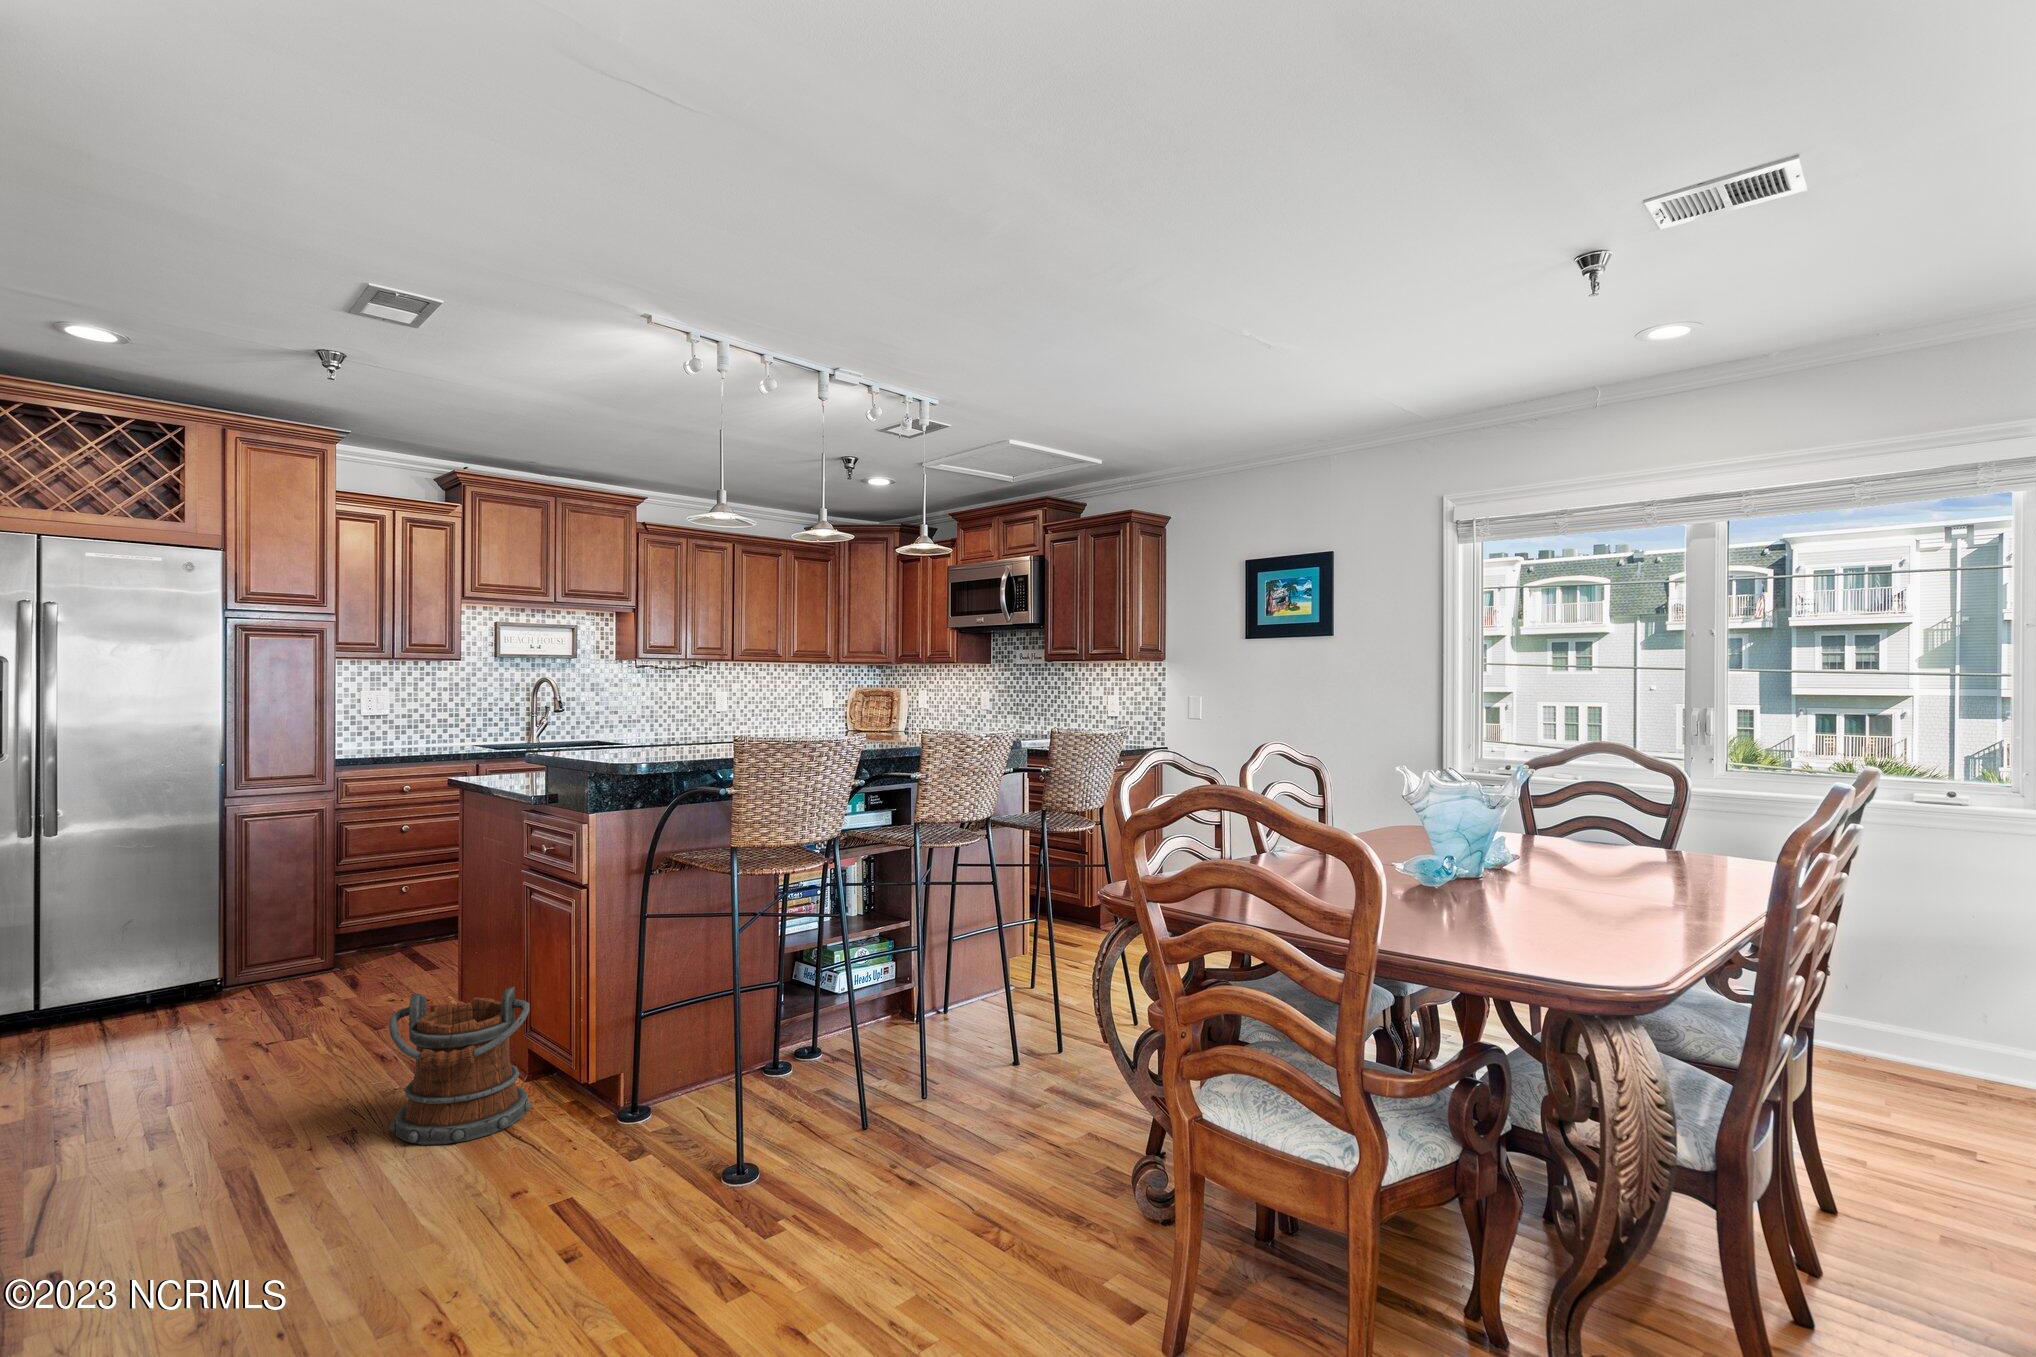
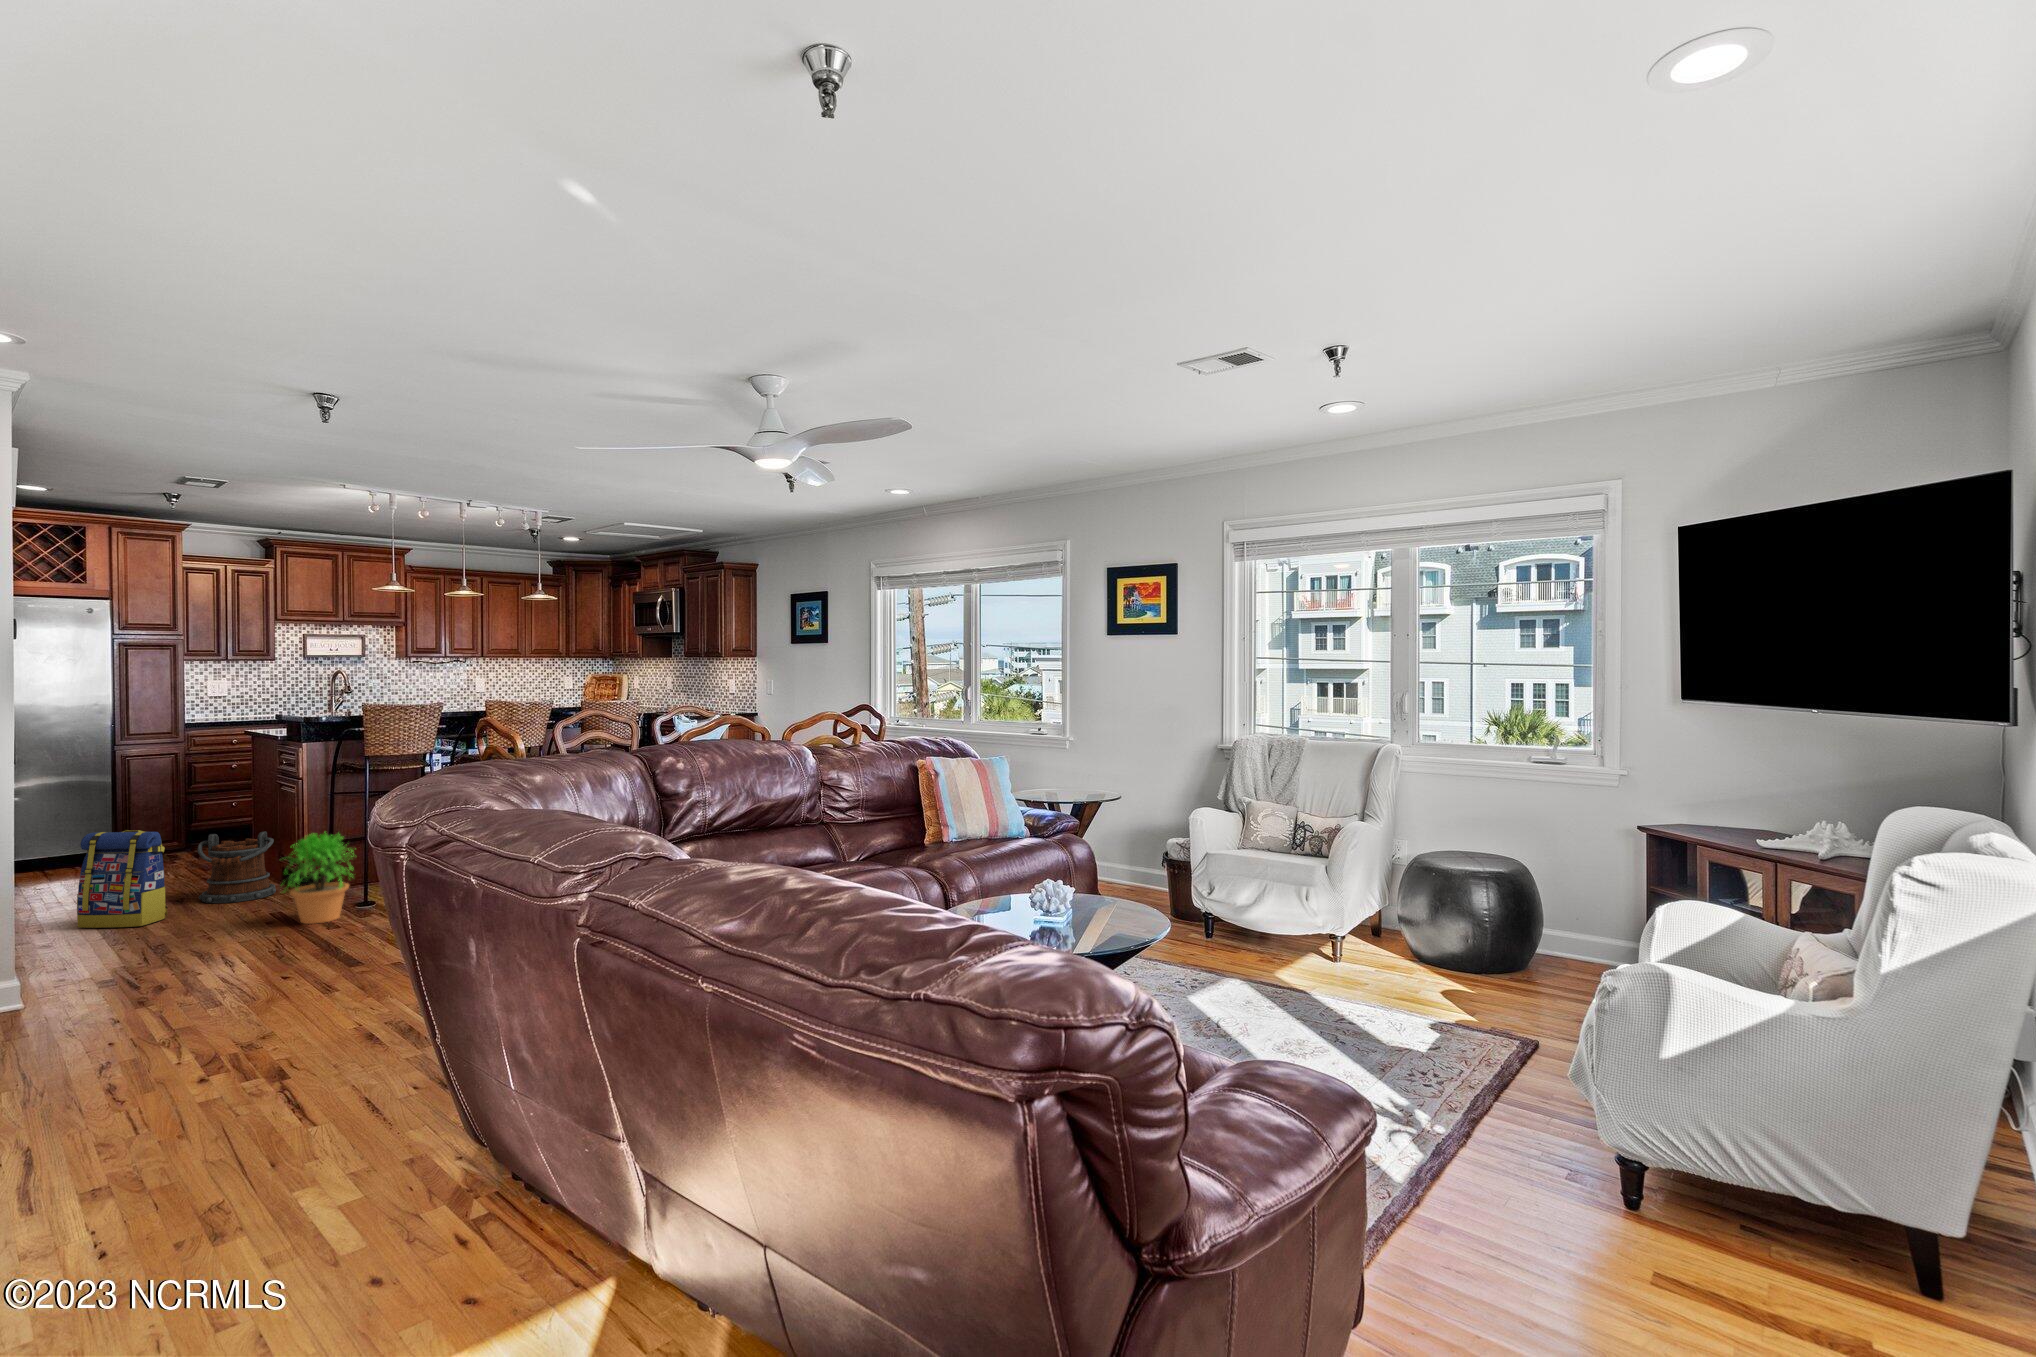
backpack: none [152,1013,342,1249] -> present [77,830,167,928]
potted plant: none [586,1024,760,1247] -> present [281,833,354,924]

